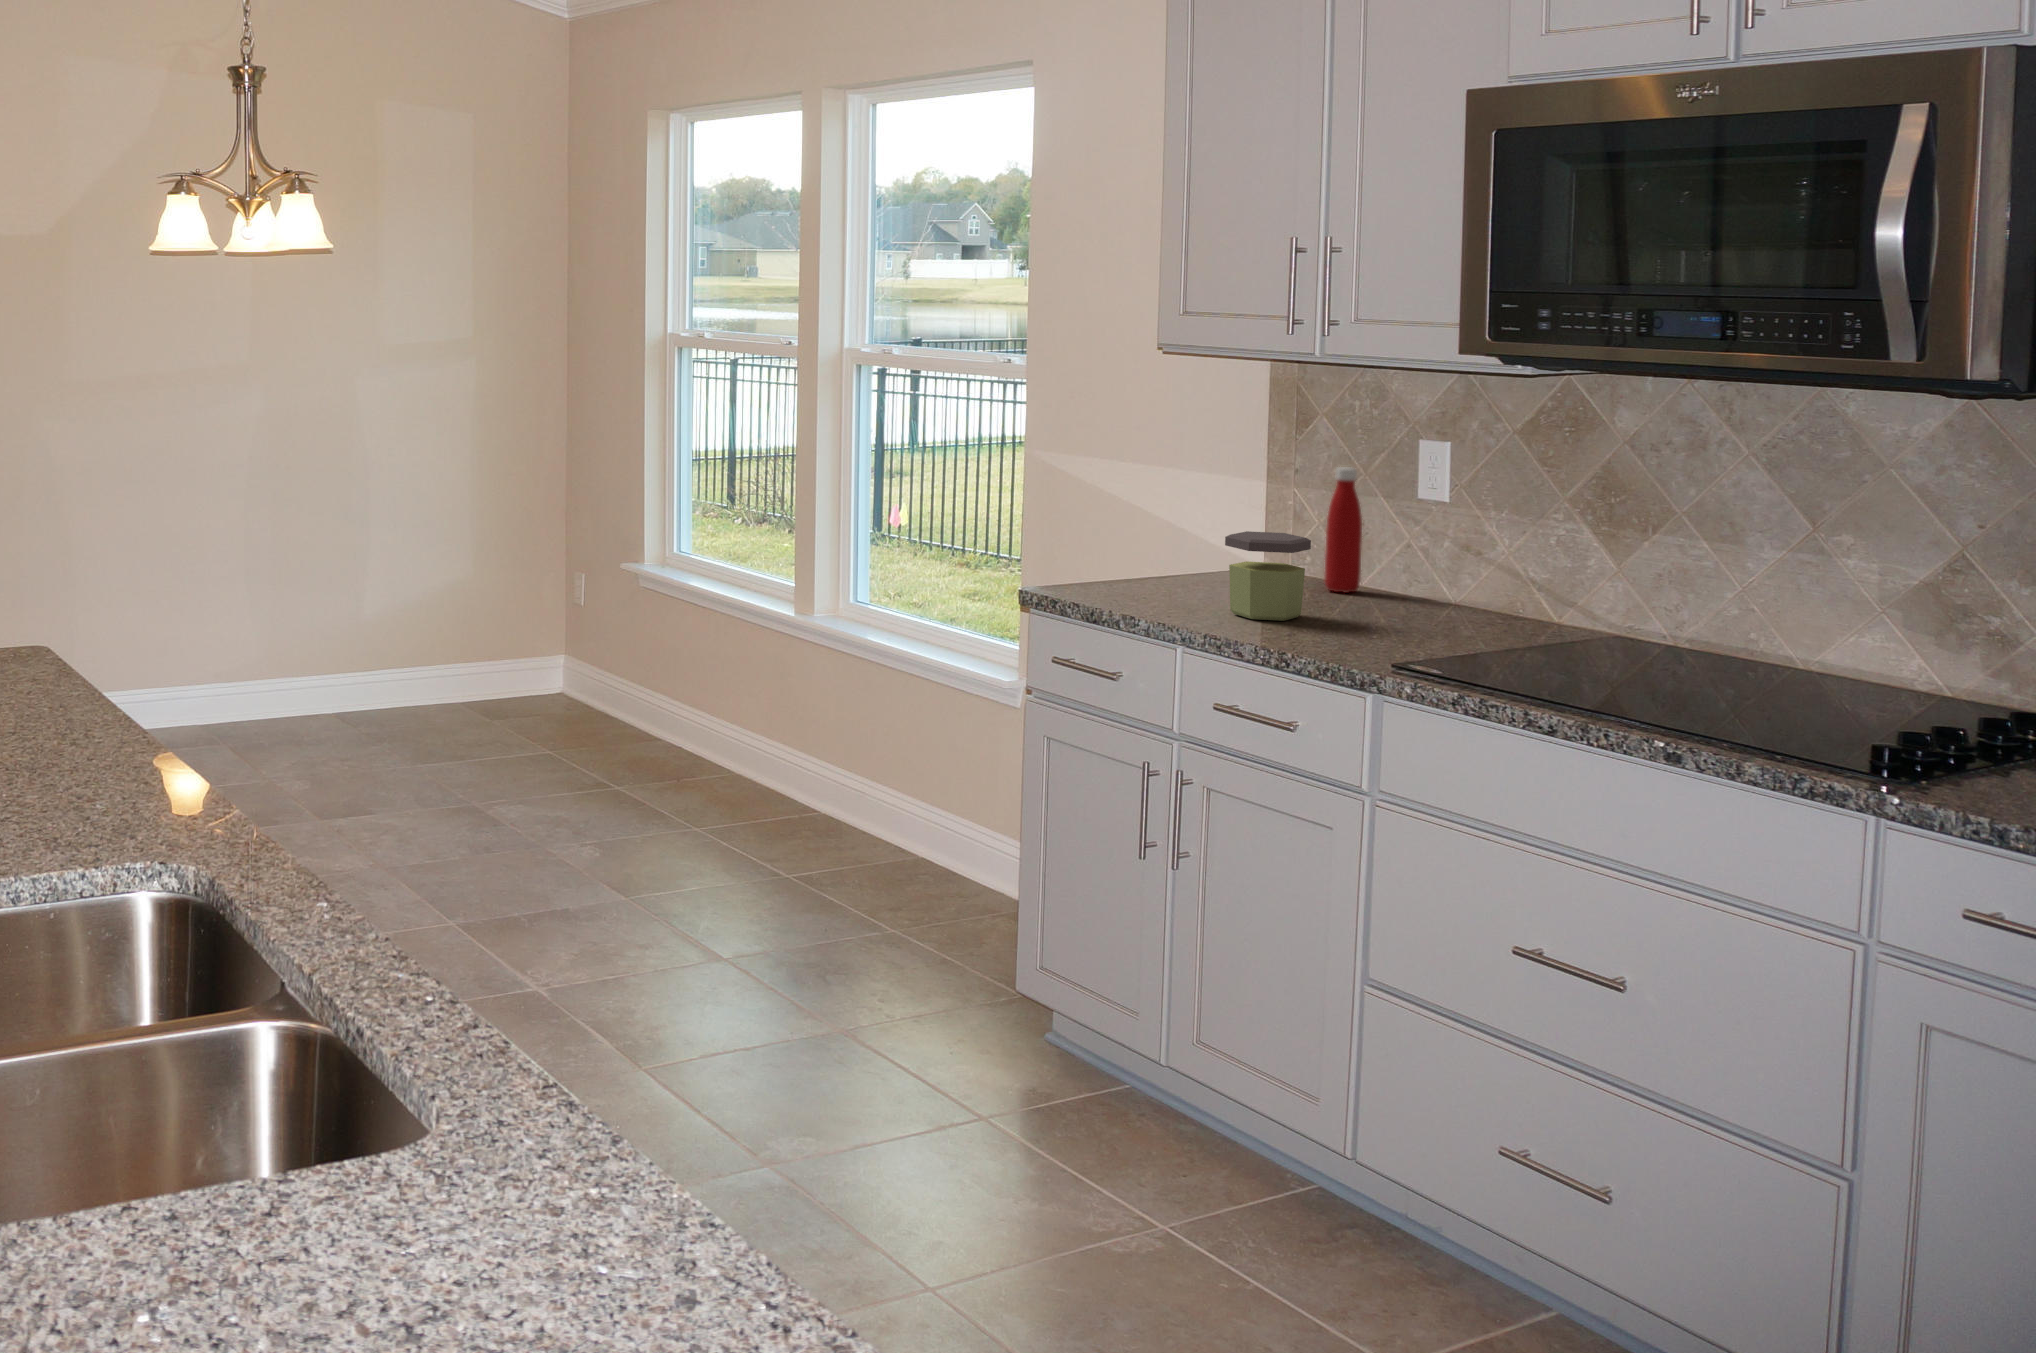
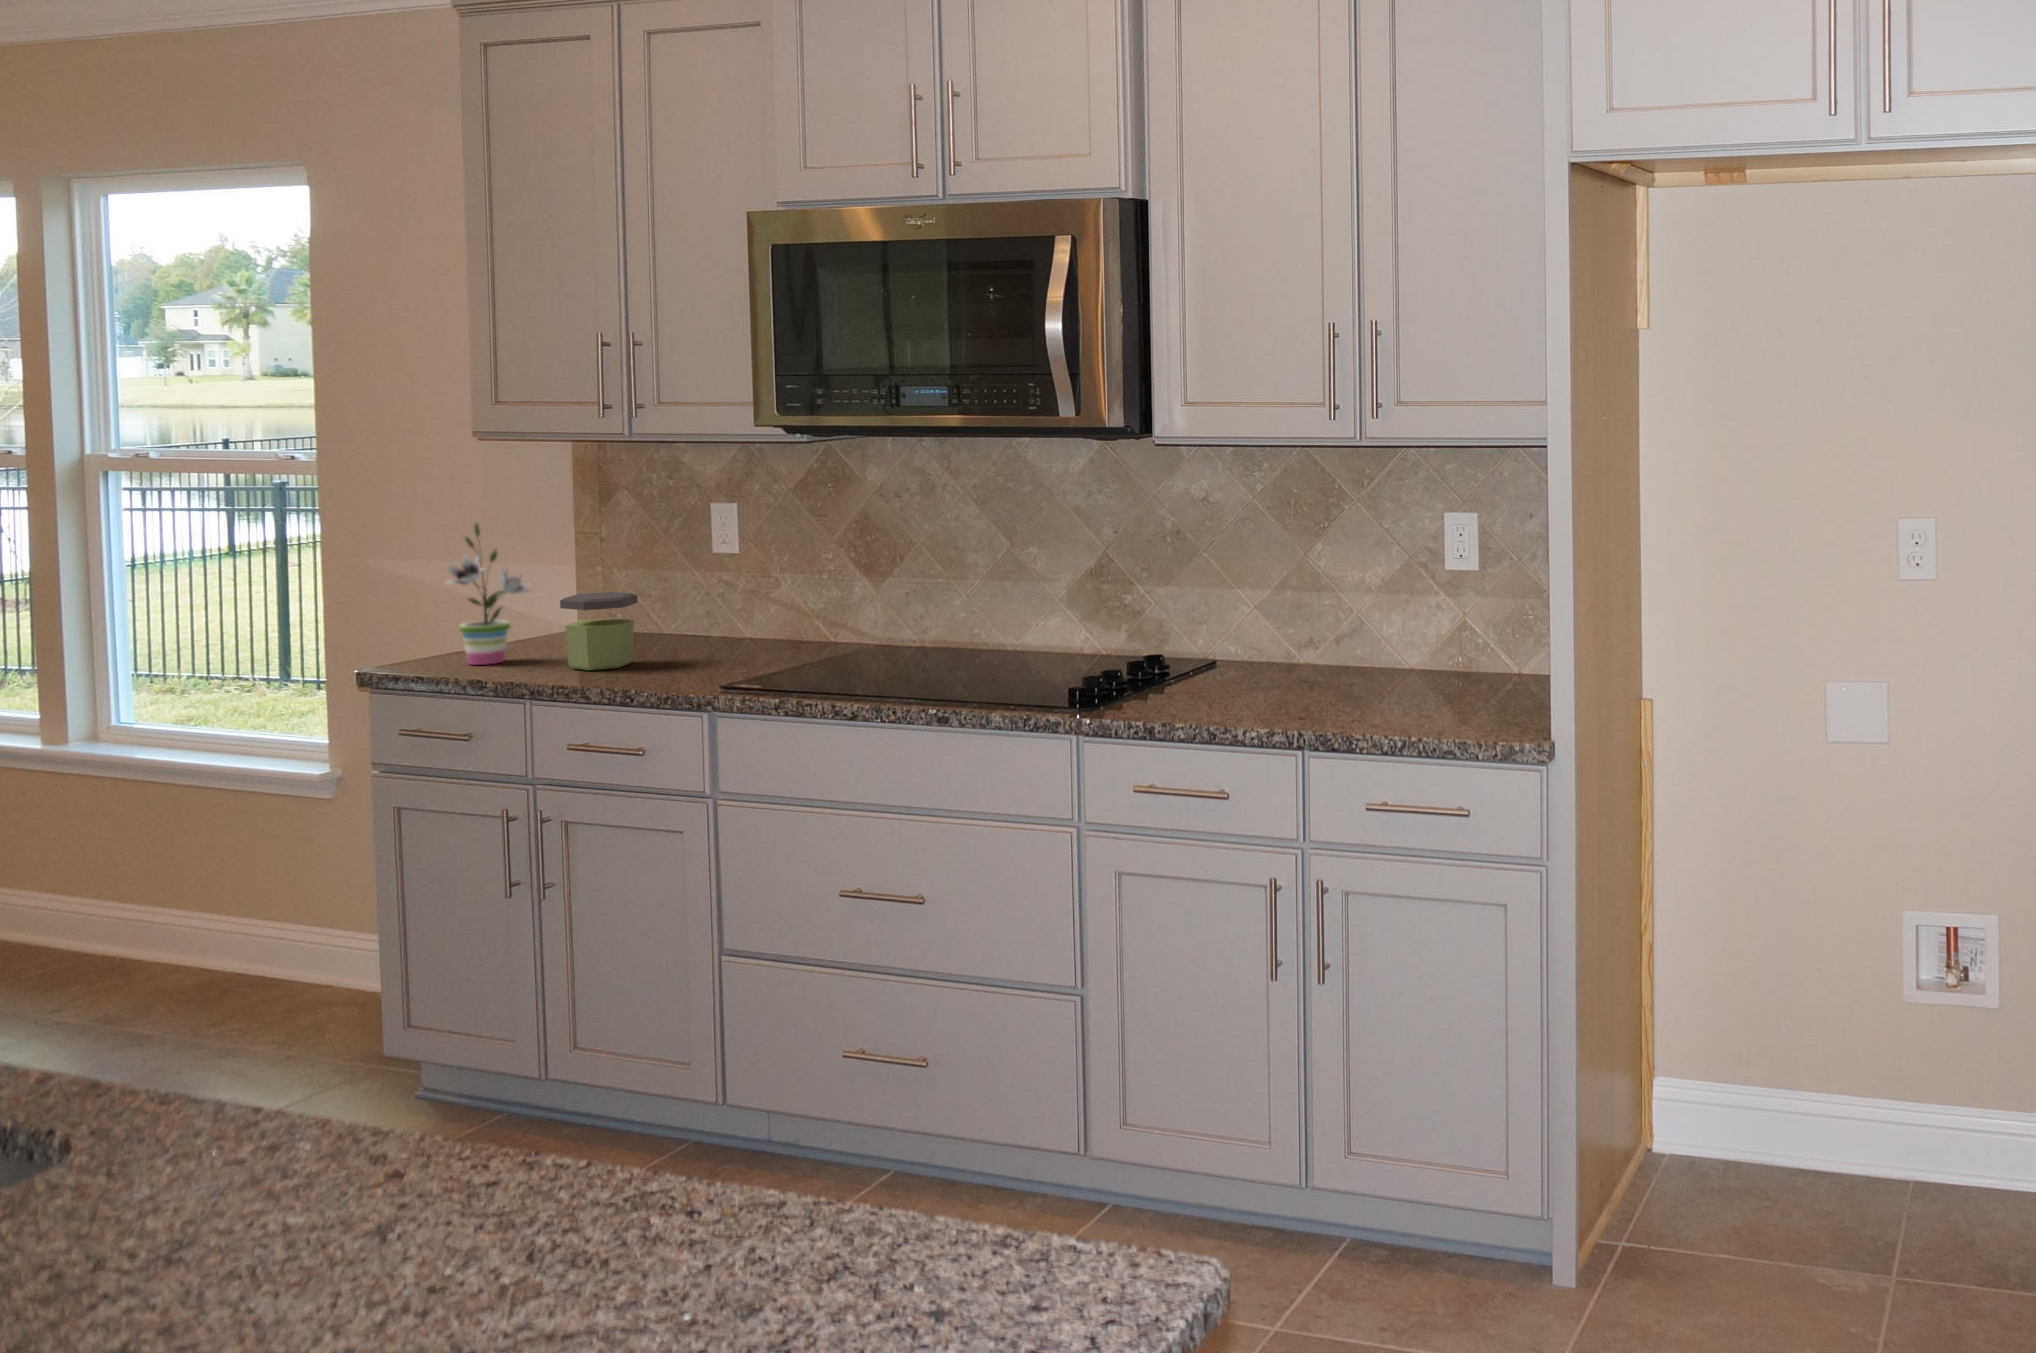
potted plant: none [1112,442,1204,596] -> present [447,523,532,665]
bottle: present [1324,467,1362,593] -> none [643,531,675,640]

